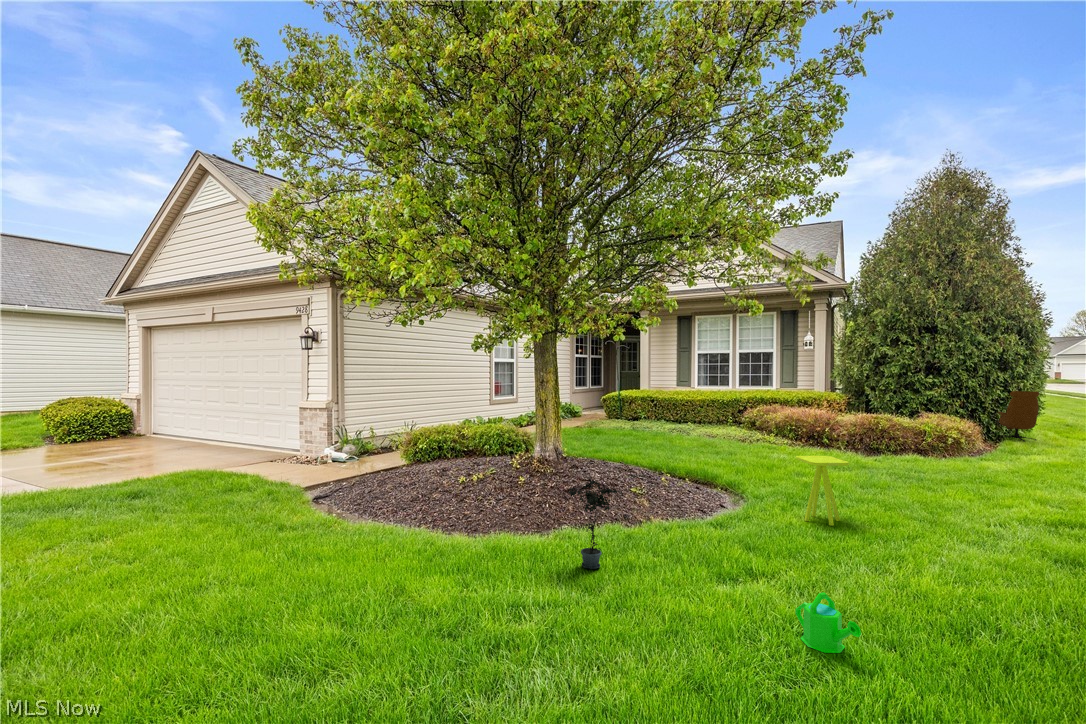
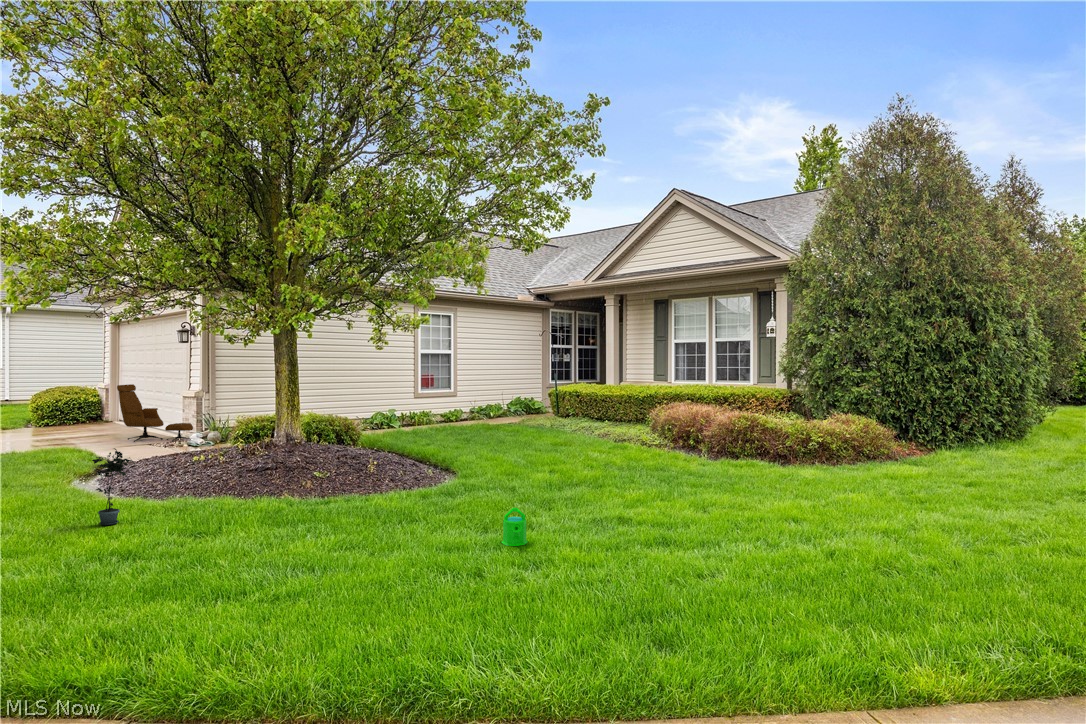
lounge chair: present [997,391,1039,442] -> present [117,384,193,442]
side table: present [796,456,849,525] -> none [387,444,435,513]
watering can: present [795,592,861,653] -> present [501,508,528,546]

